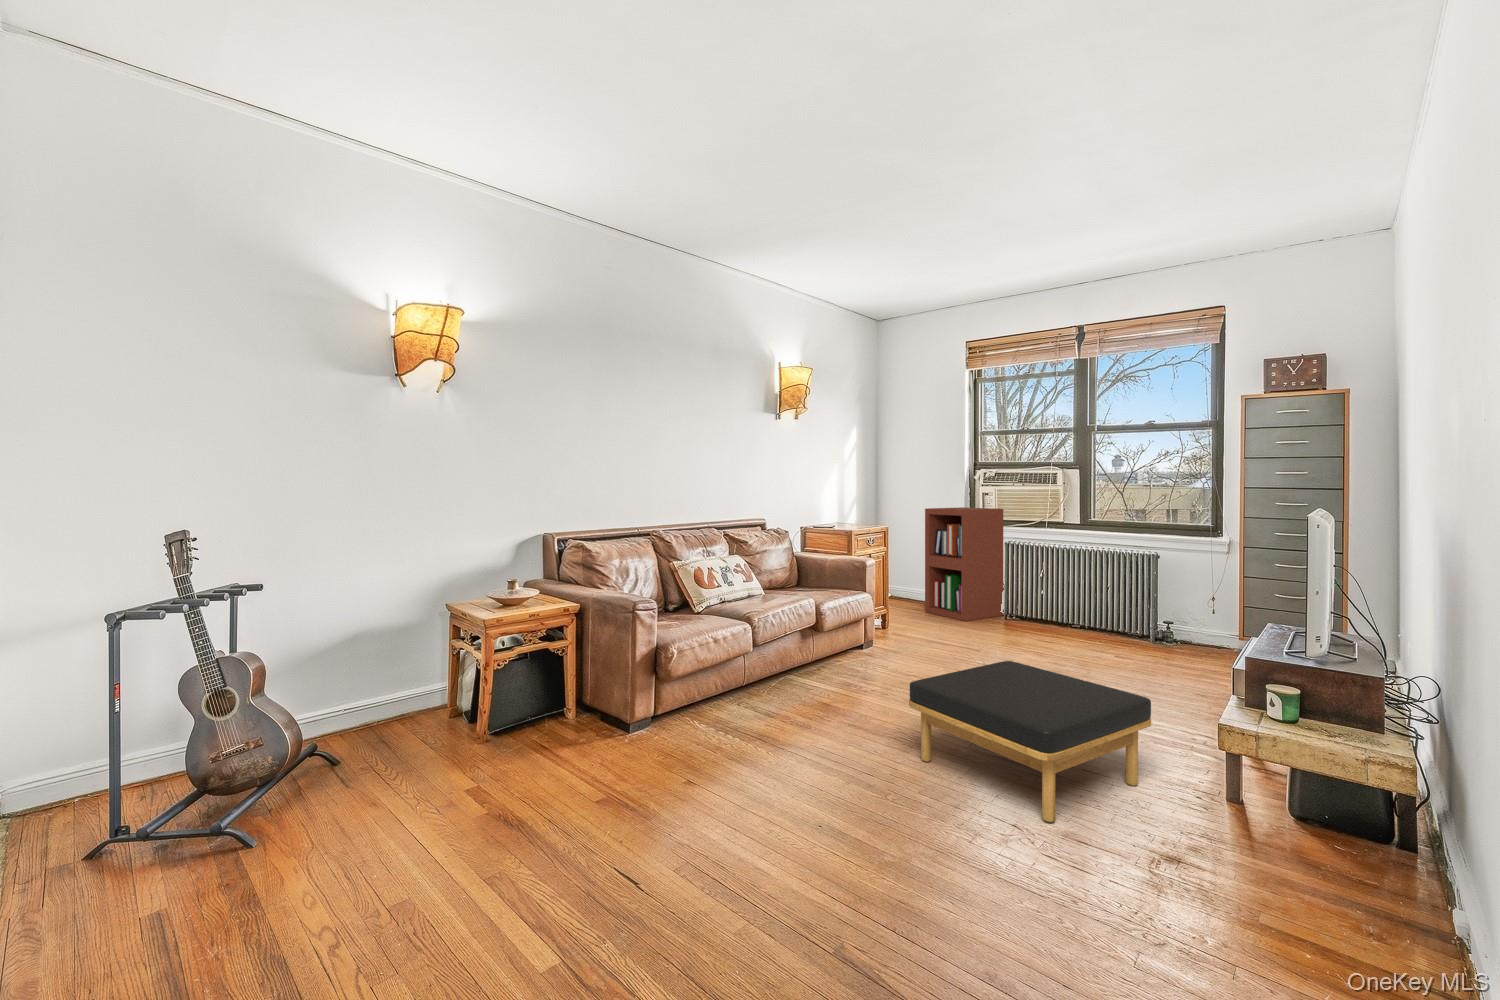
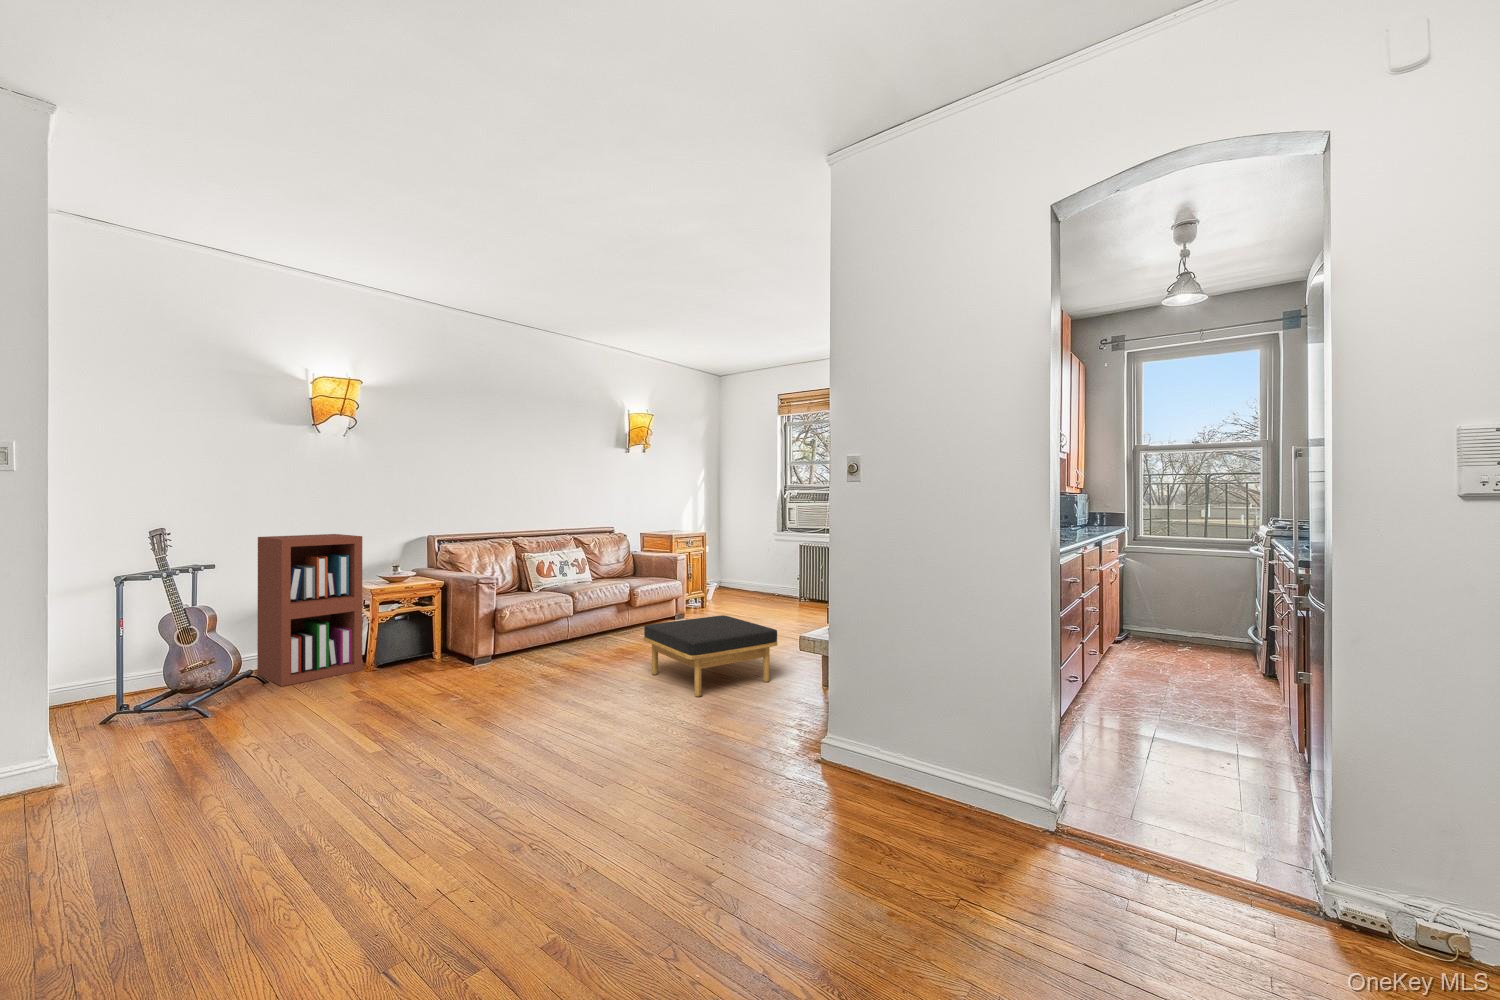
bookshelf: present [925,507,1003,621] -> present [257,534,362,686]

